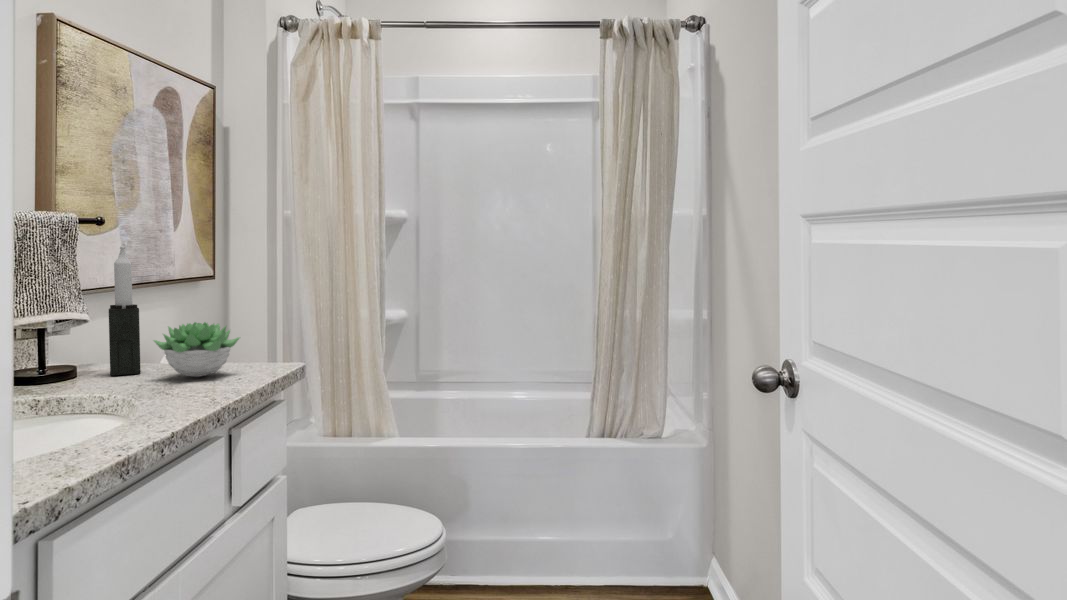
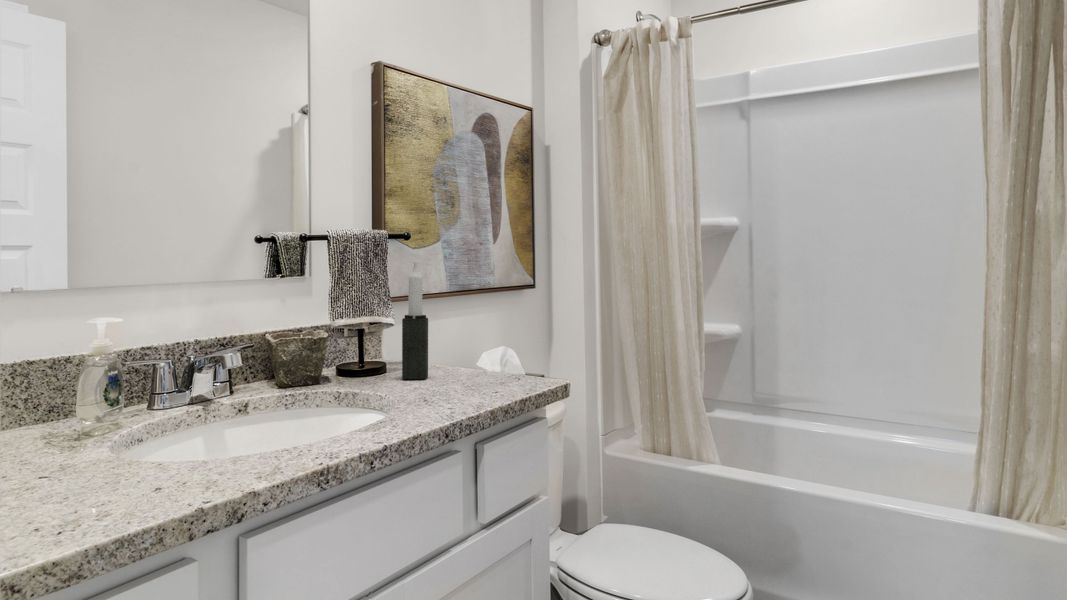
succulent plant: present [153,322,240,377] -> none [428,335,503,387]

